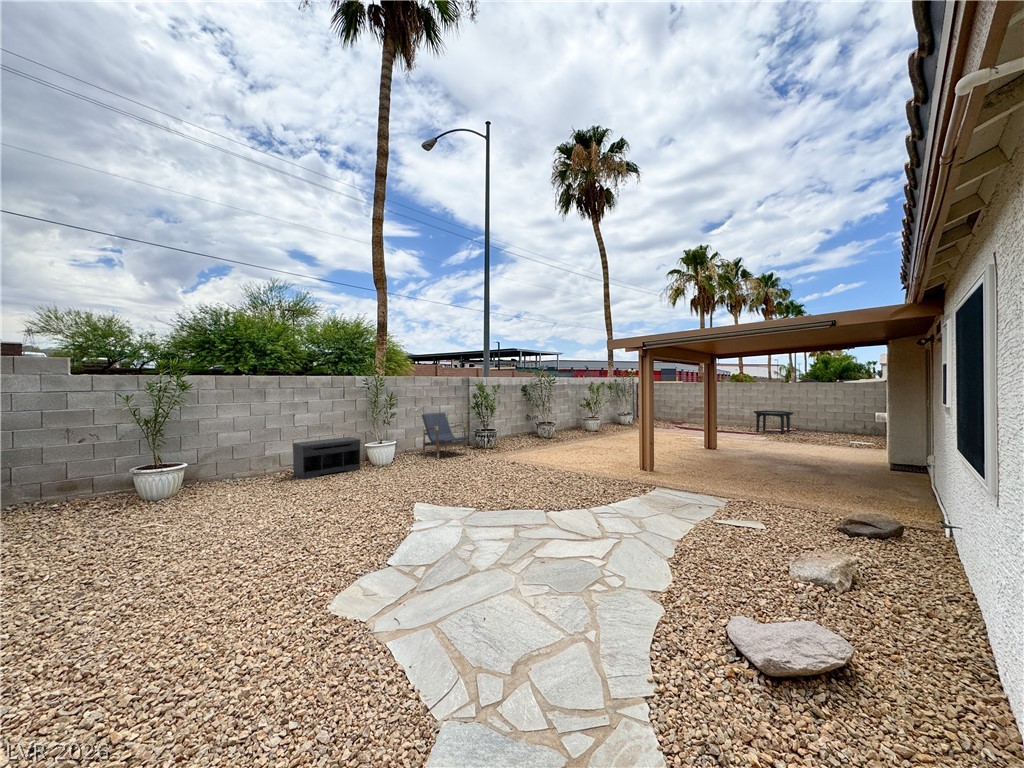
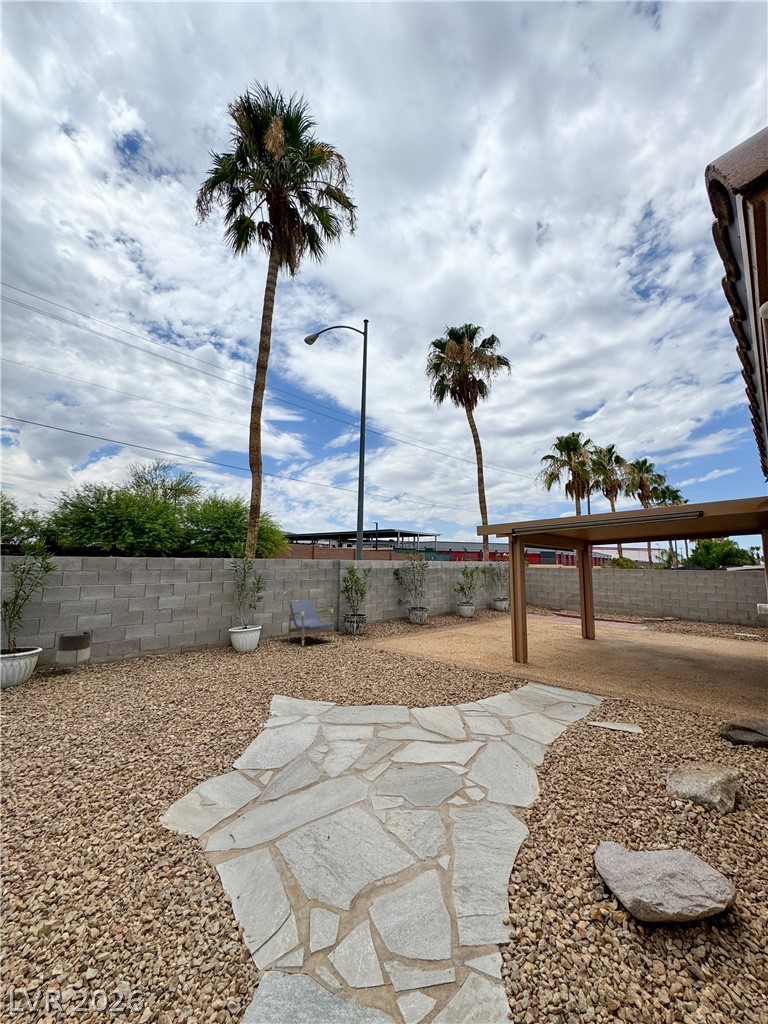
round table: present [753,411,794,434] -> none [634,598,678,624]
bench: present [293,437,361,479] -> none [150,622,222,667]
planter: none [204,447,236,486] -> present [55,632,92,673]

